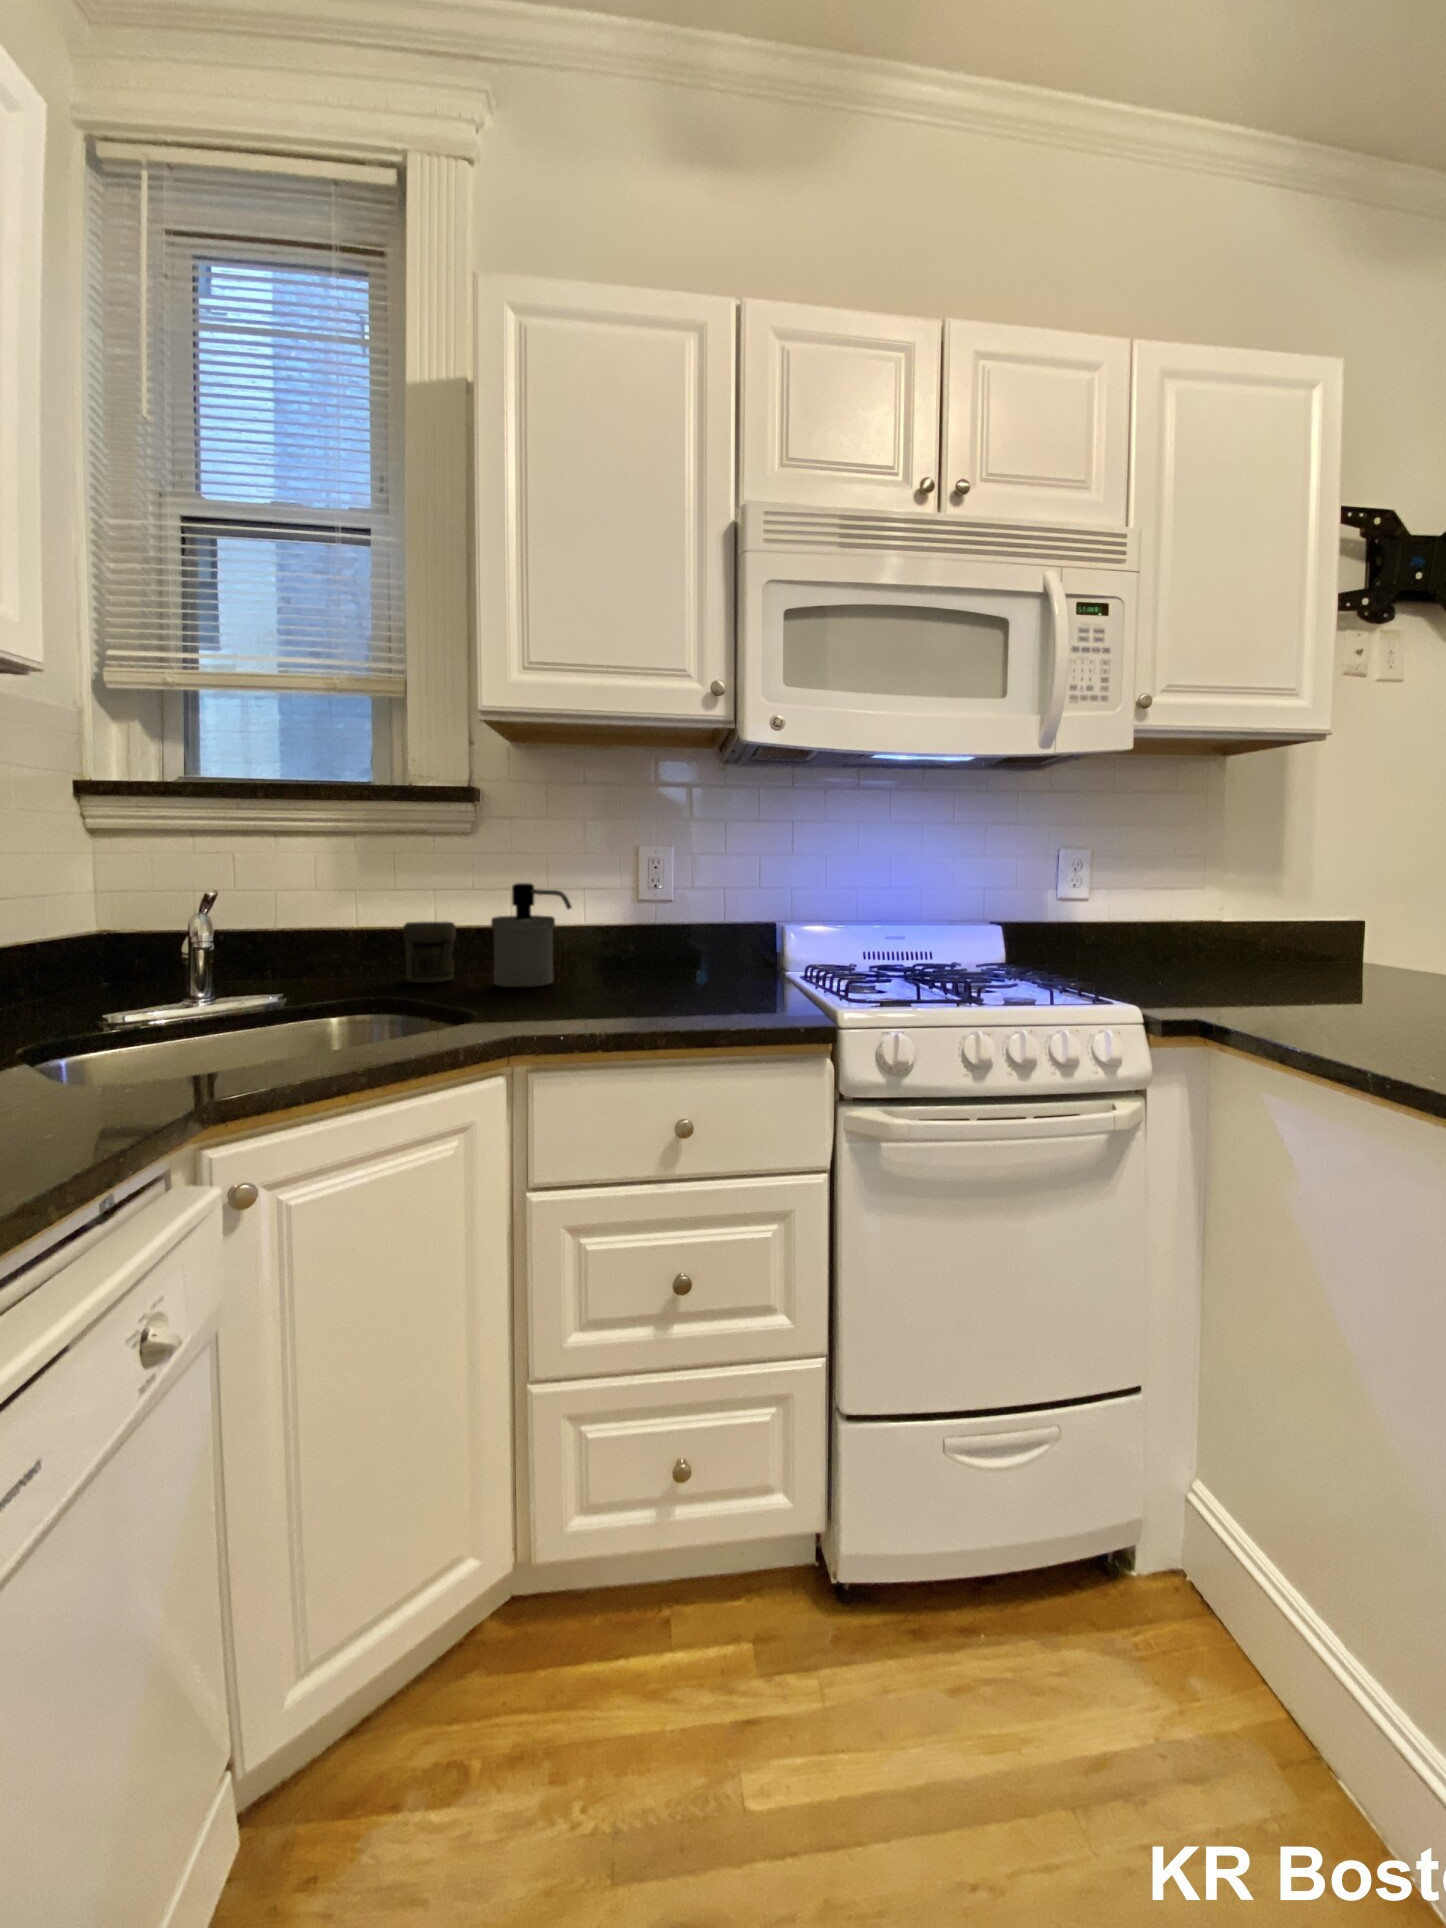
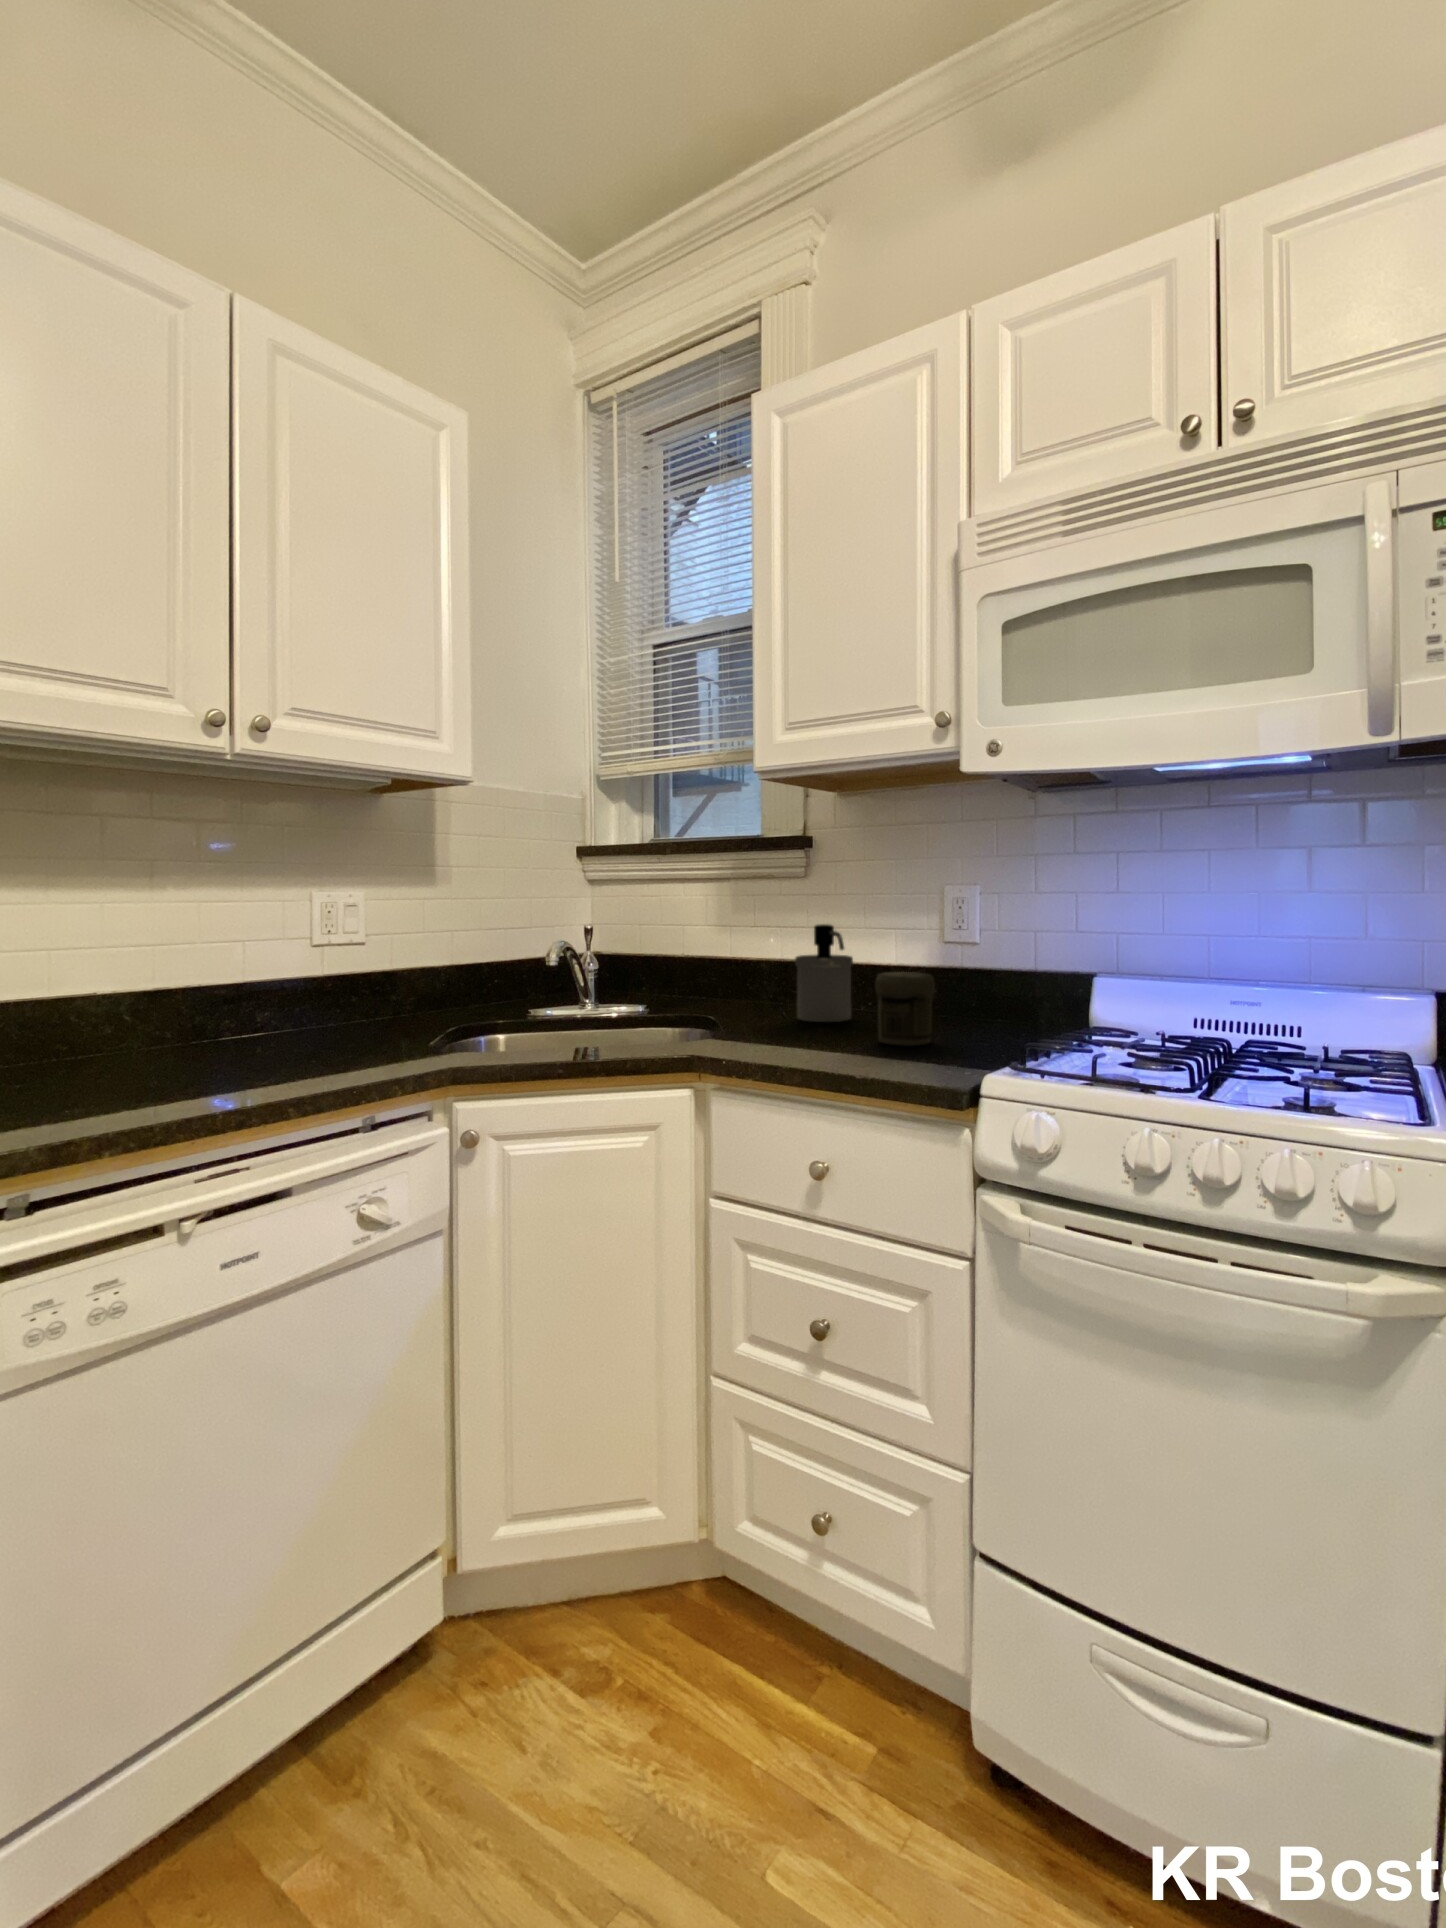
jar: present [403,921,456,983] -> present [875,972,935,1046]

